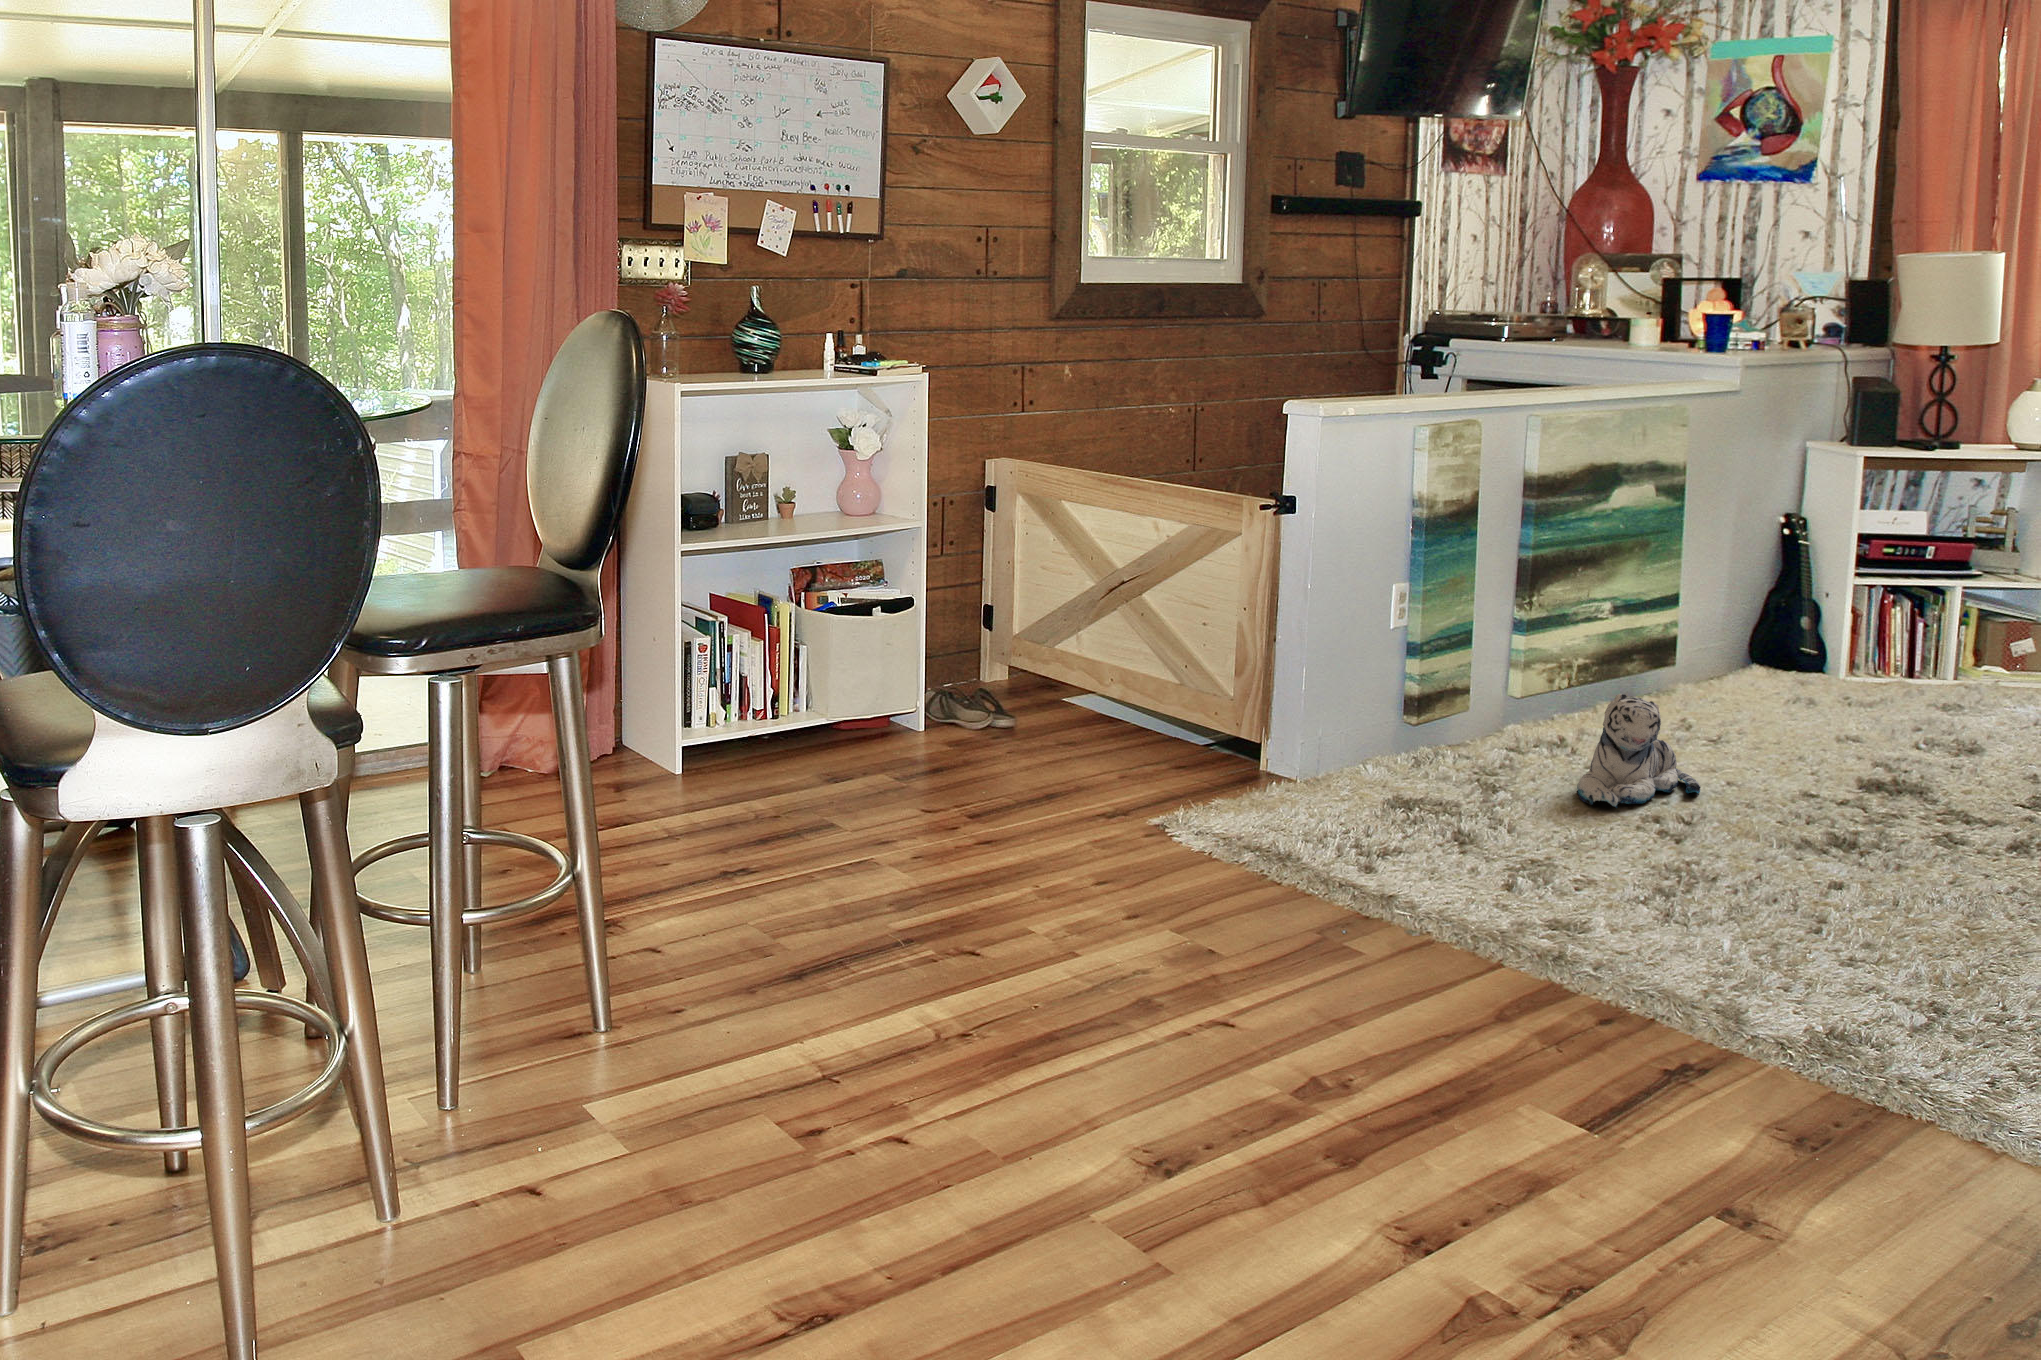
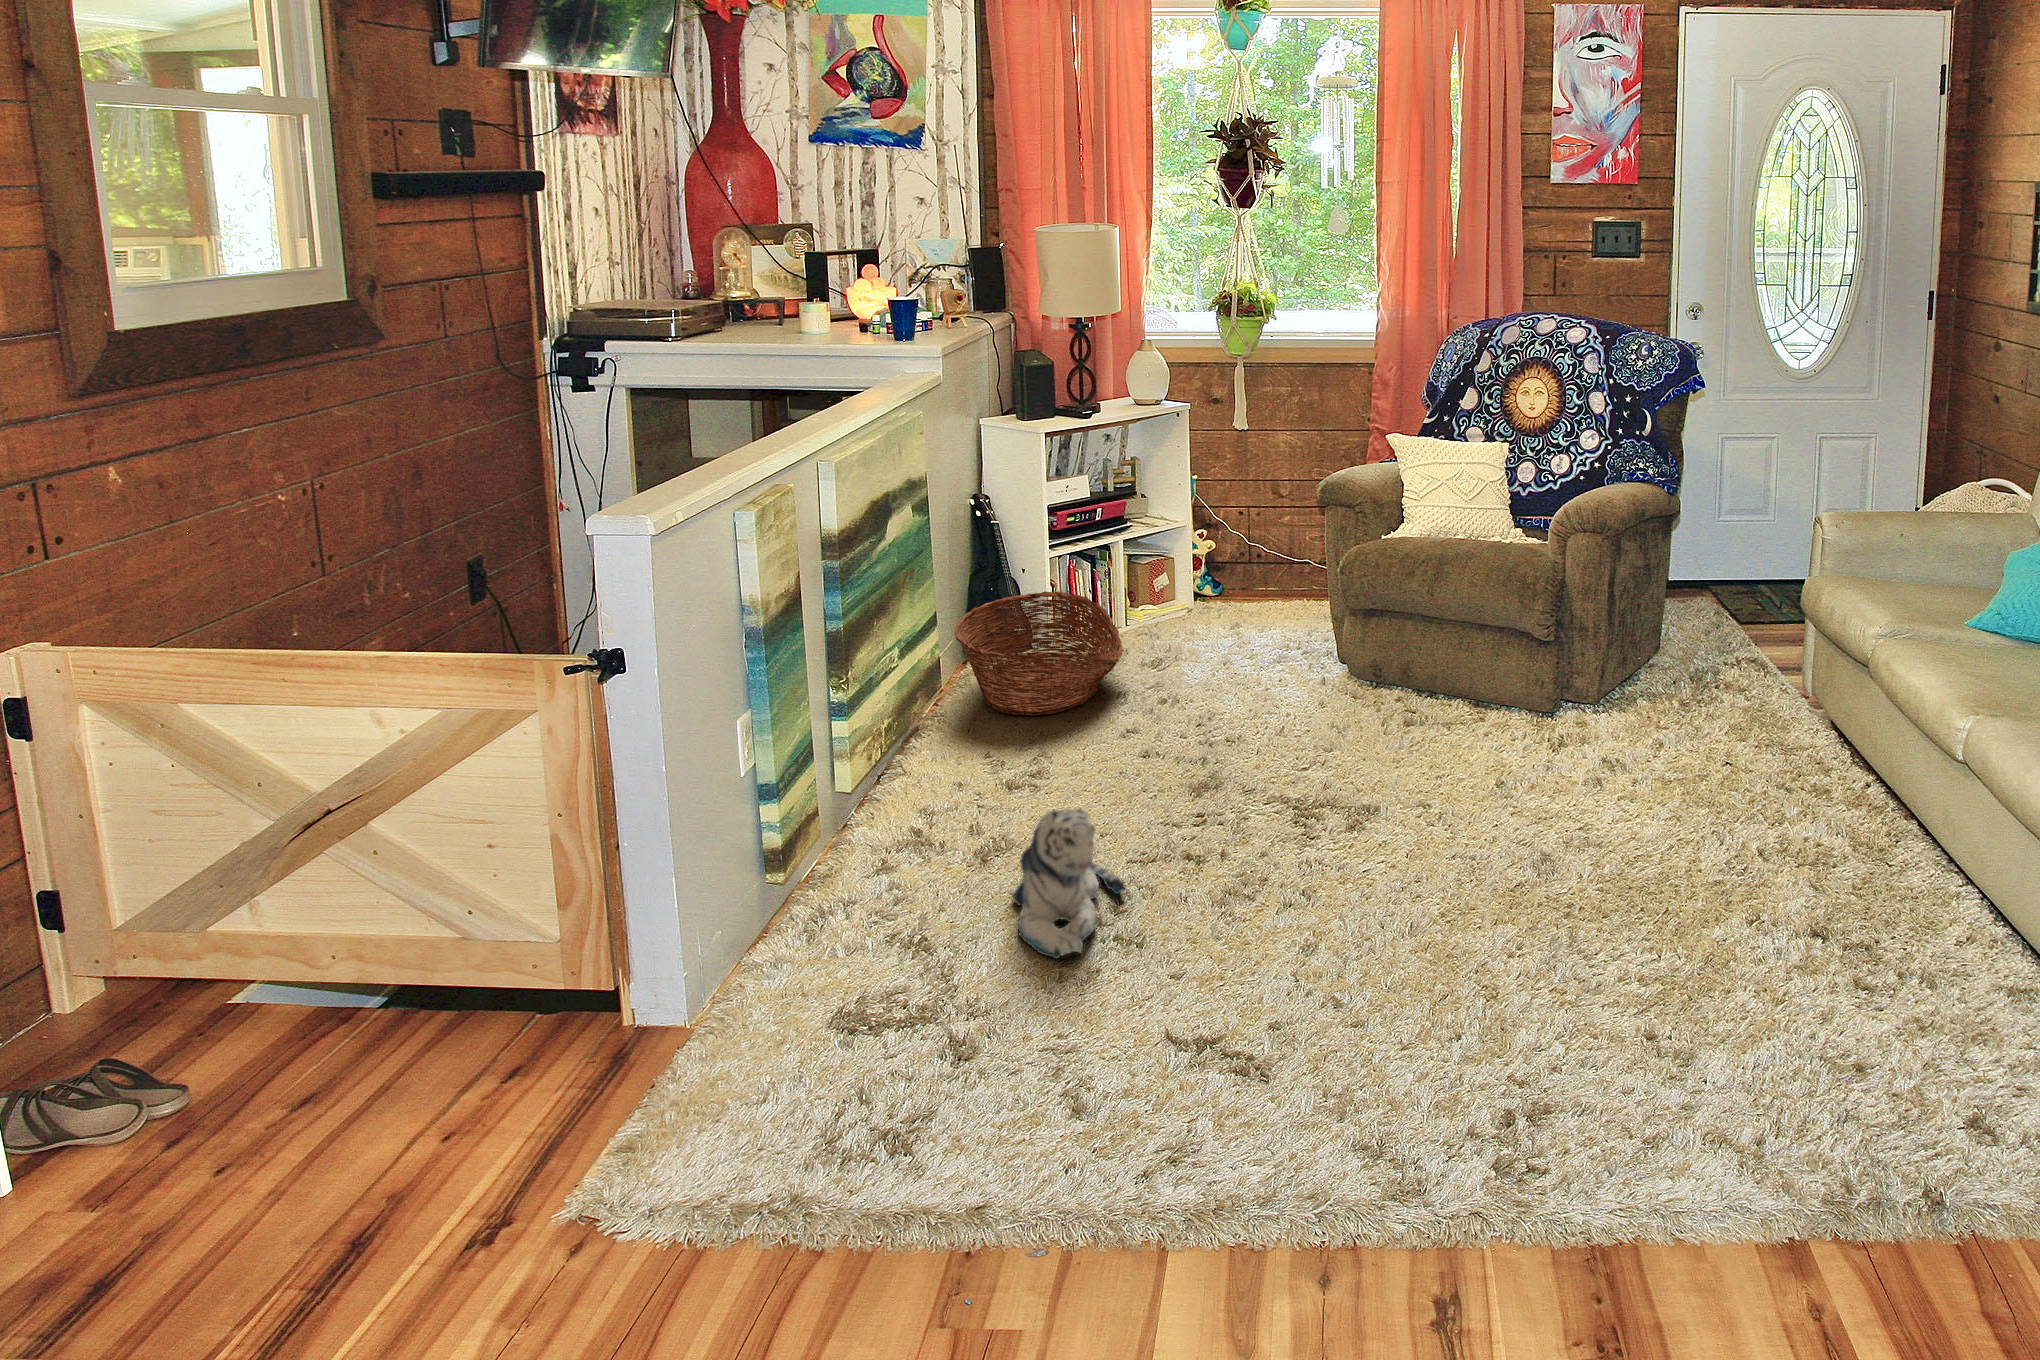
basket: none [1695,611,1898,711] -> present [954,591,1123,716]

